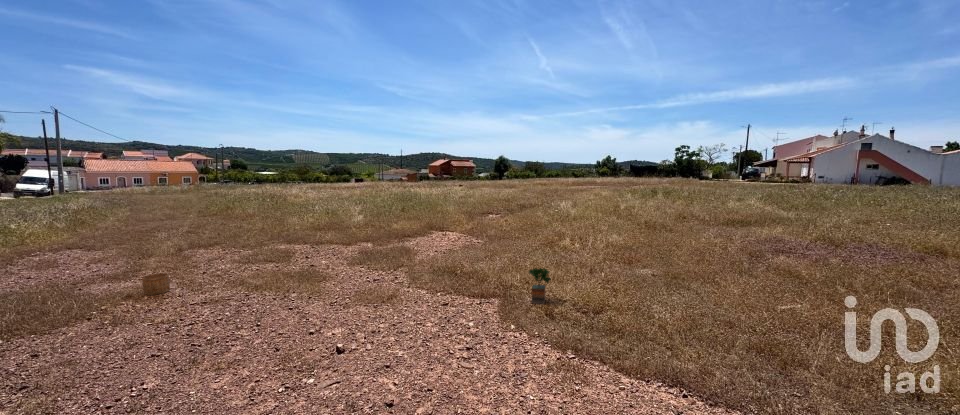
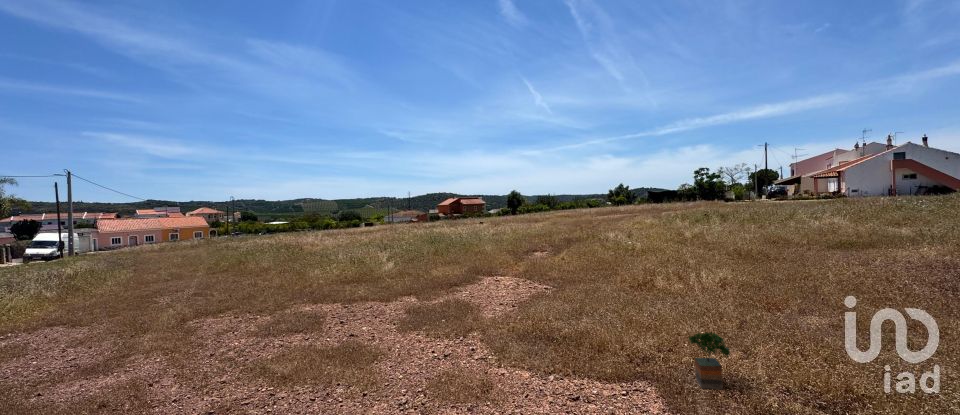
wooden bucket: present [142,273,170,295] -> none [119,365,161,402]

